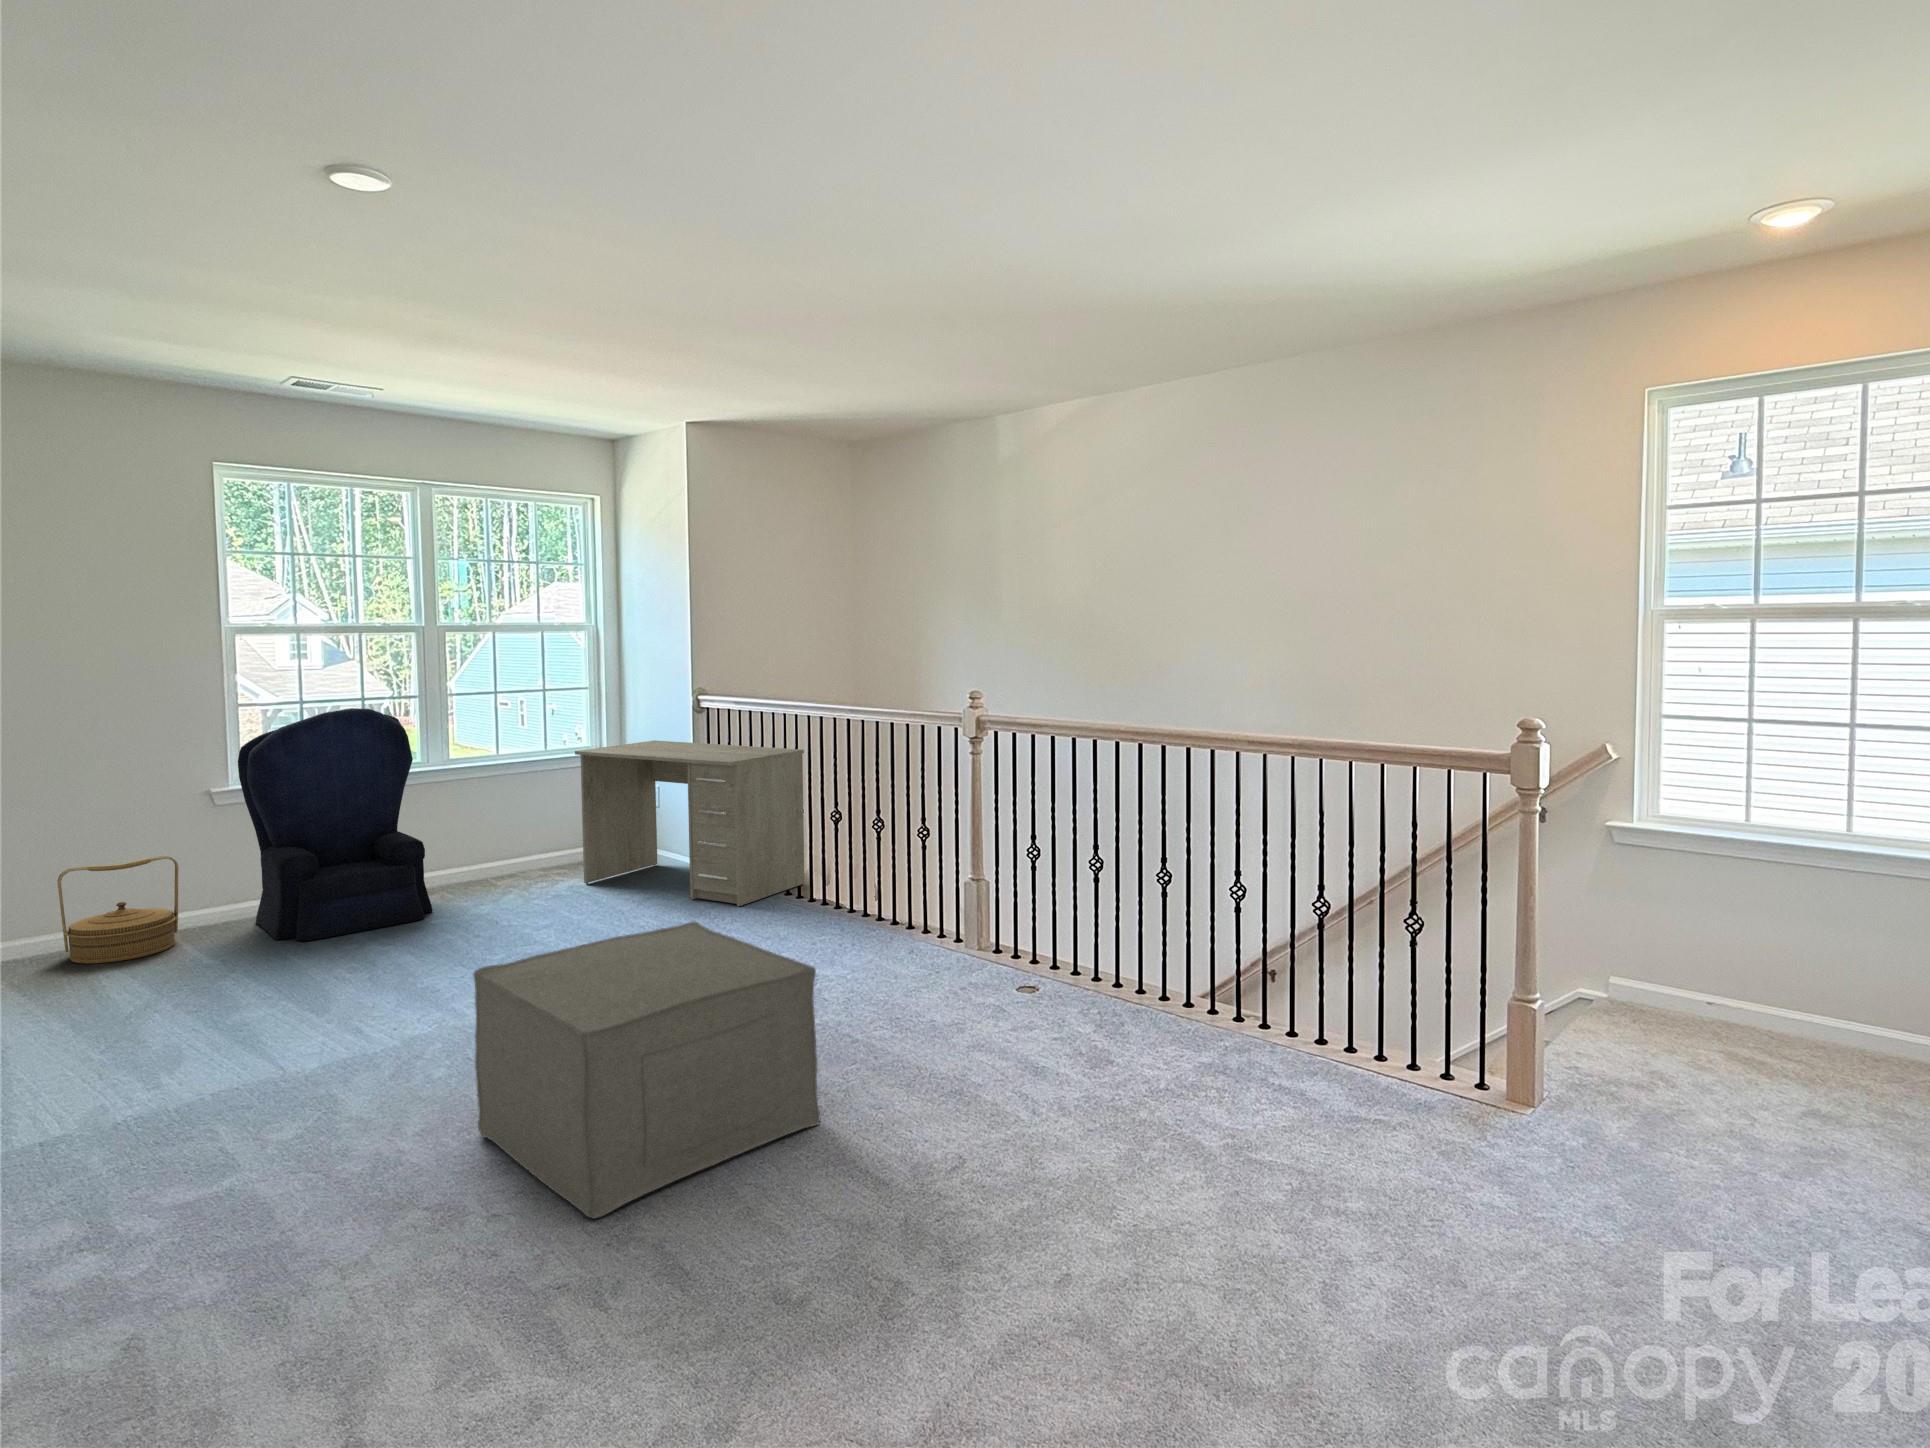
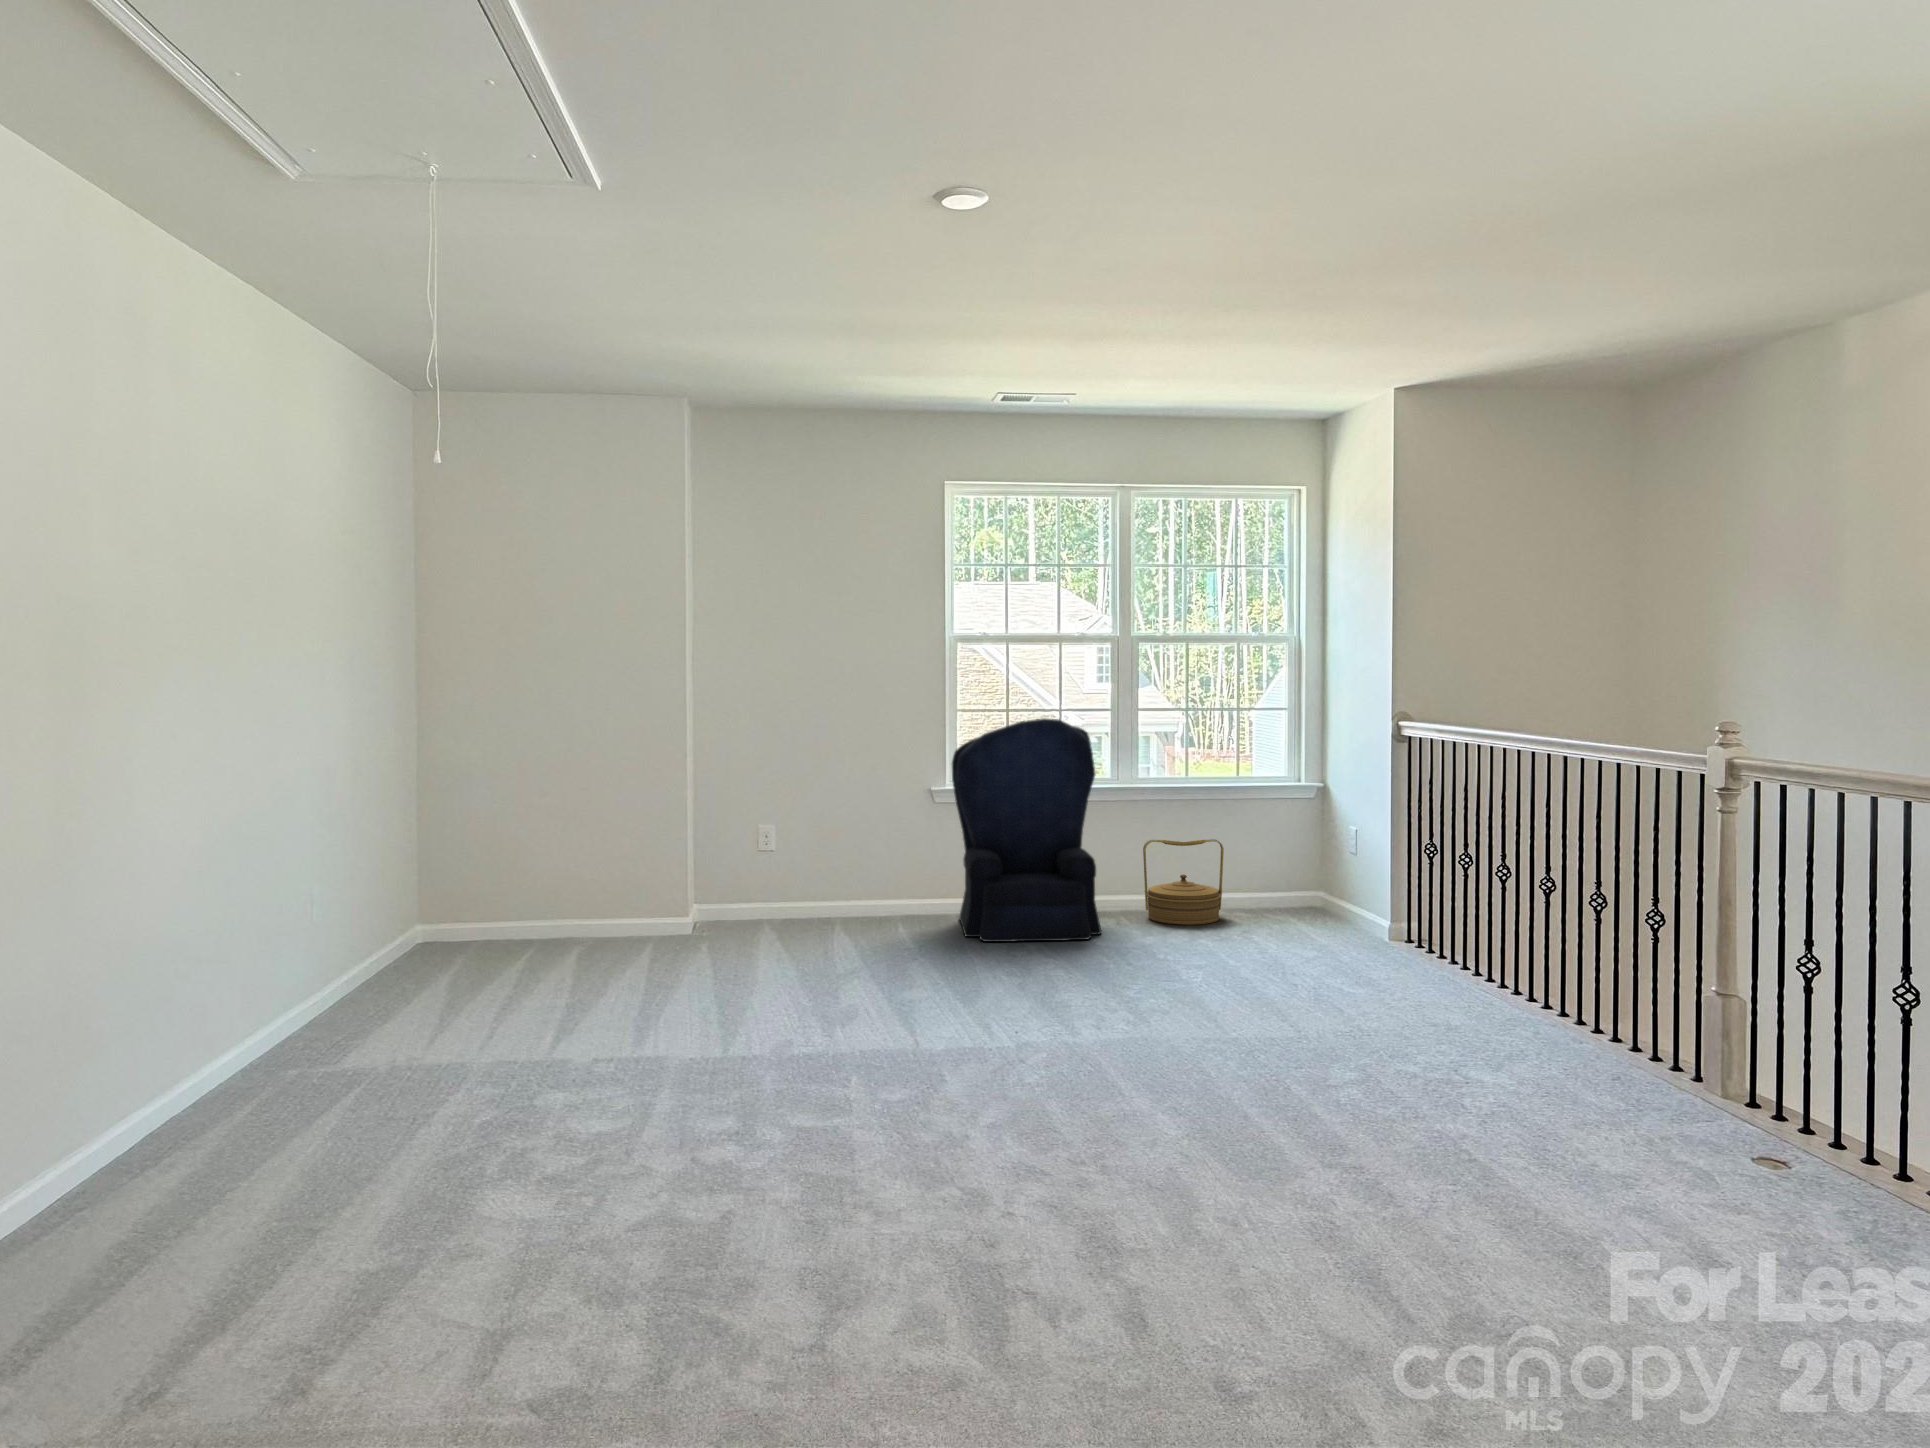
desk: present [575,740,805,907] -> none [1252,773,1520,985]
woven basket: present [57,856,178,964] -> present [1143,839,1224,925]
ottoman: present [474,921,820,1219] -> none [1014,968,1355,1255]

